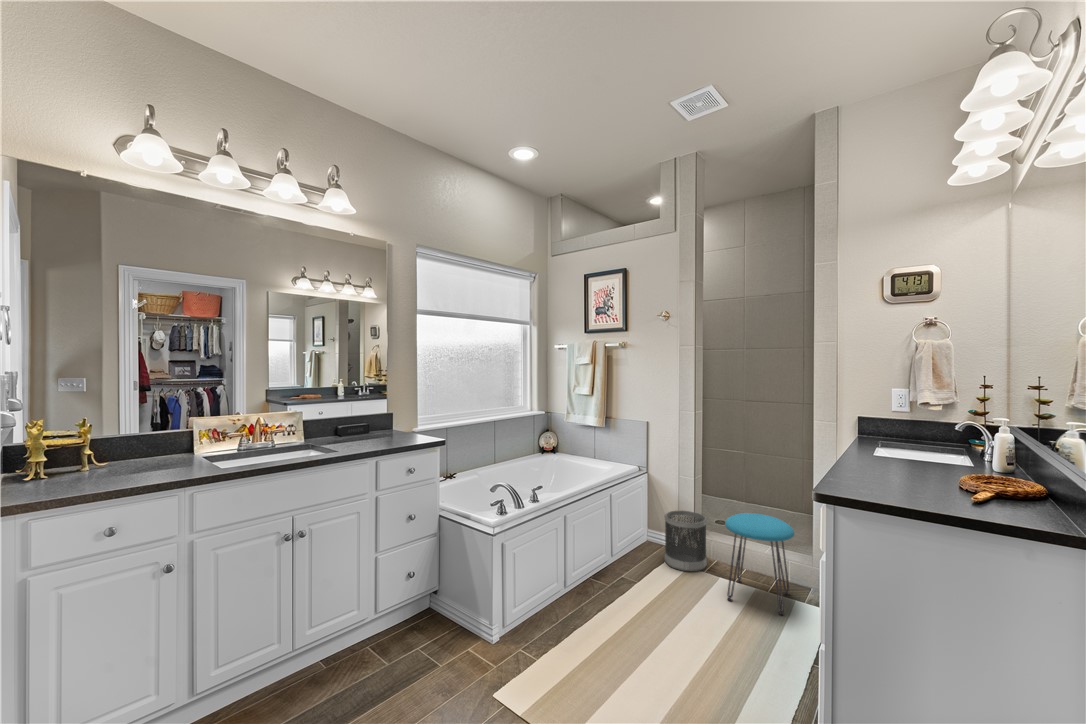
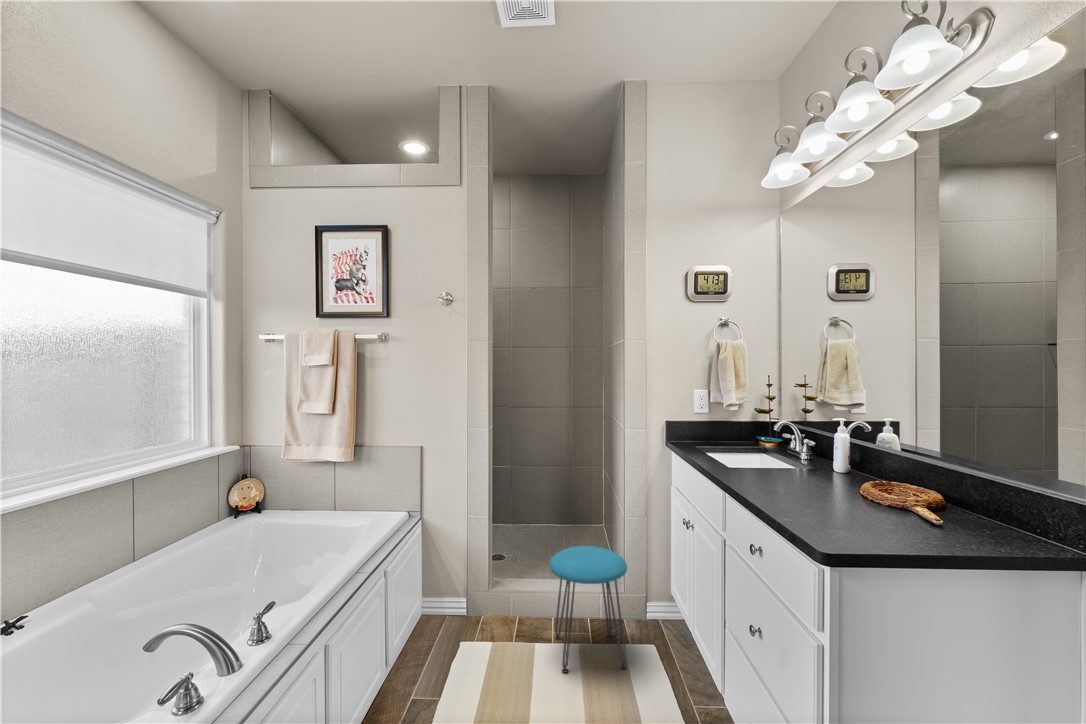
wastebasket: present [665,511,707,572] -> none [458,560,512,648]

